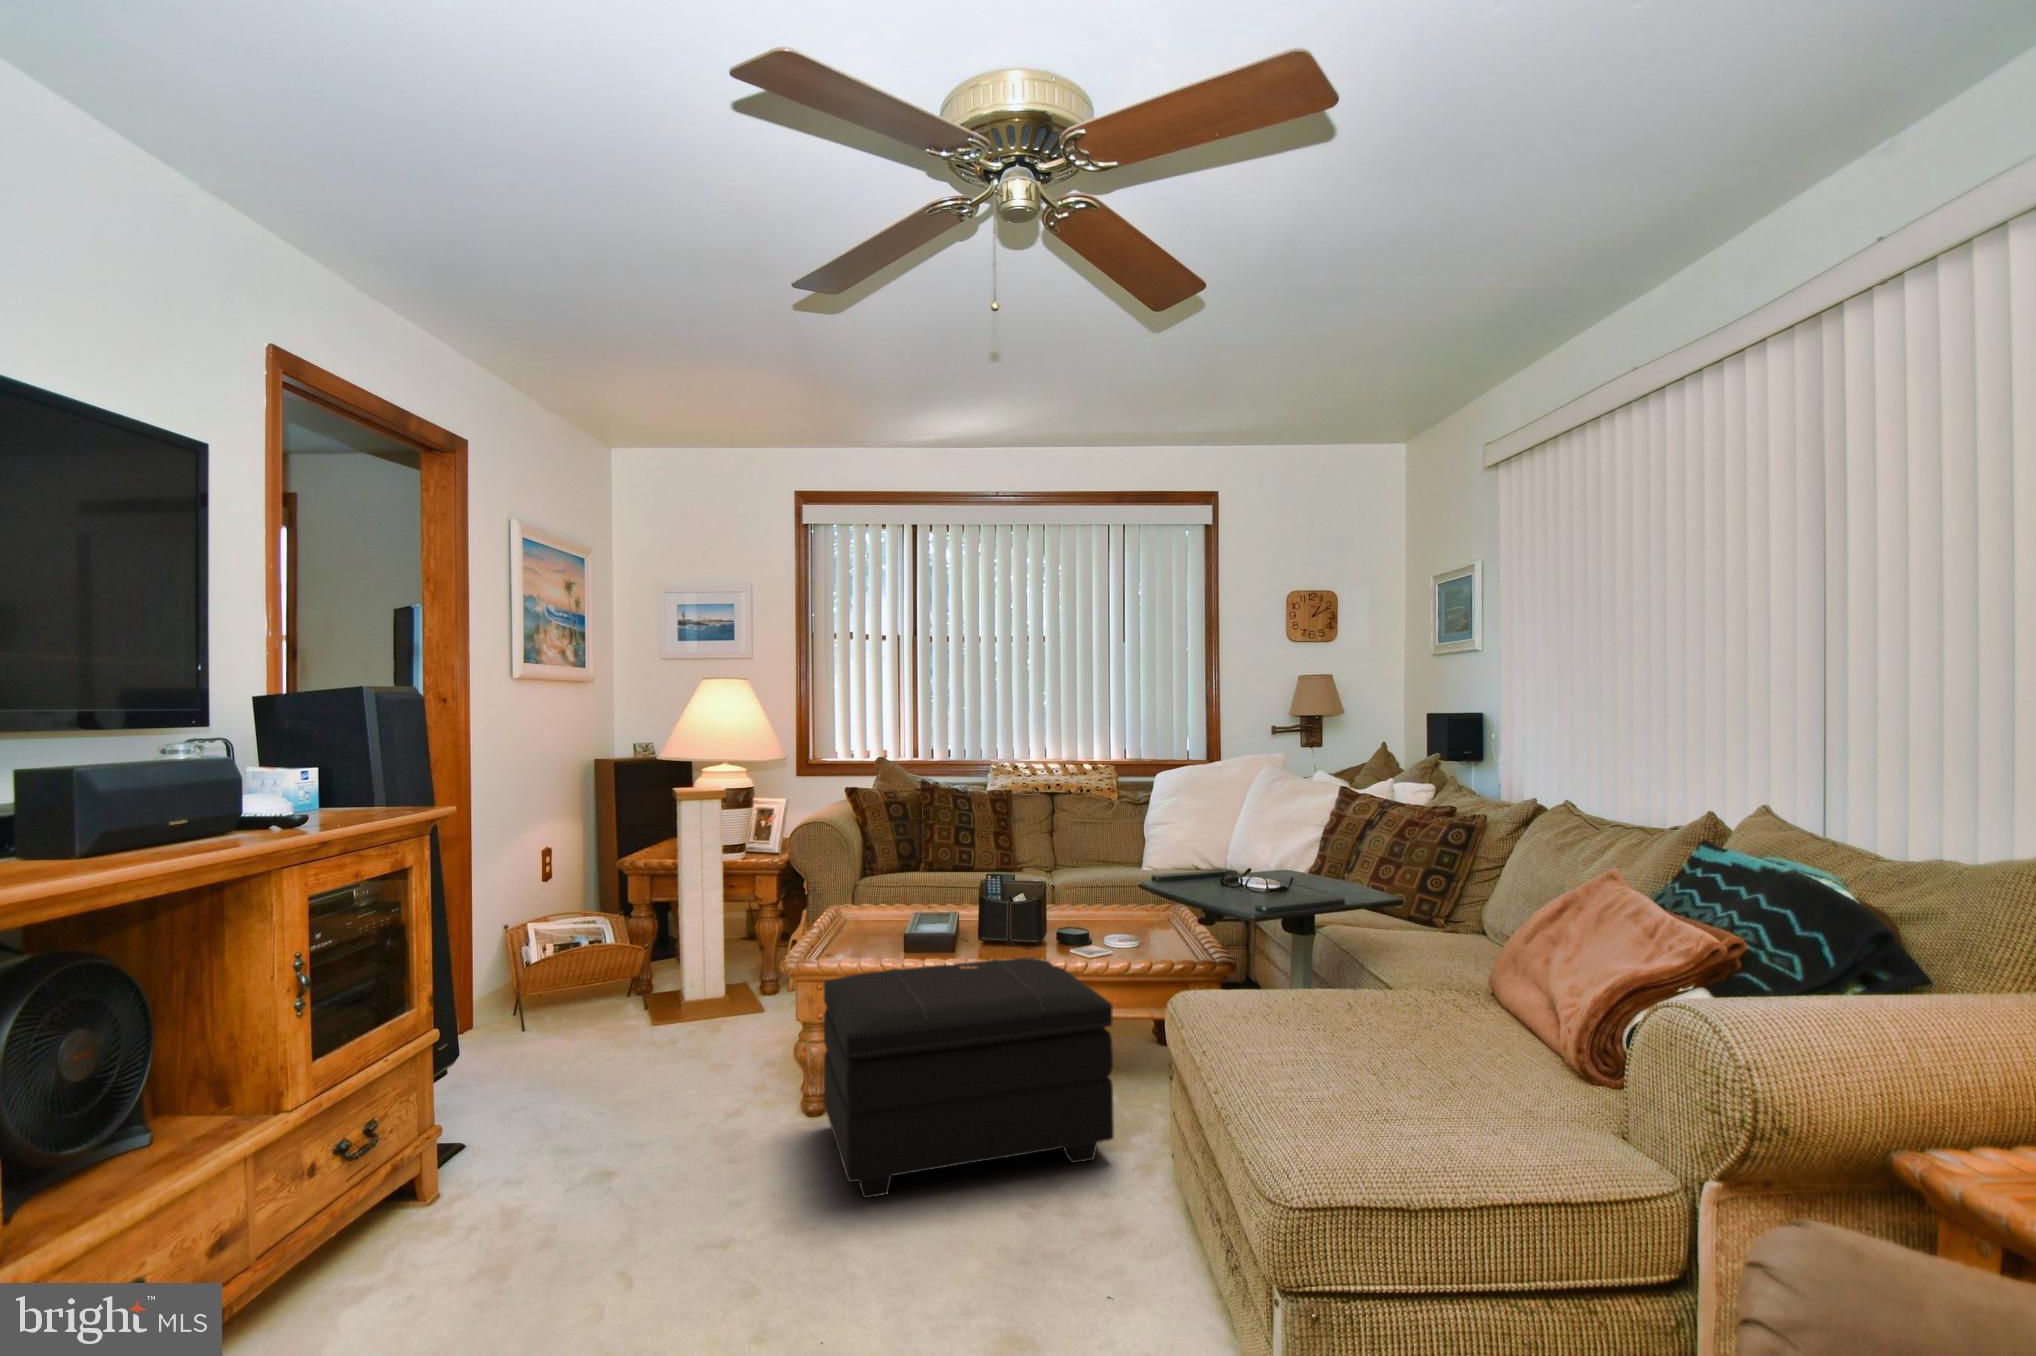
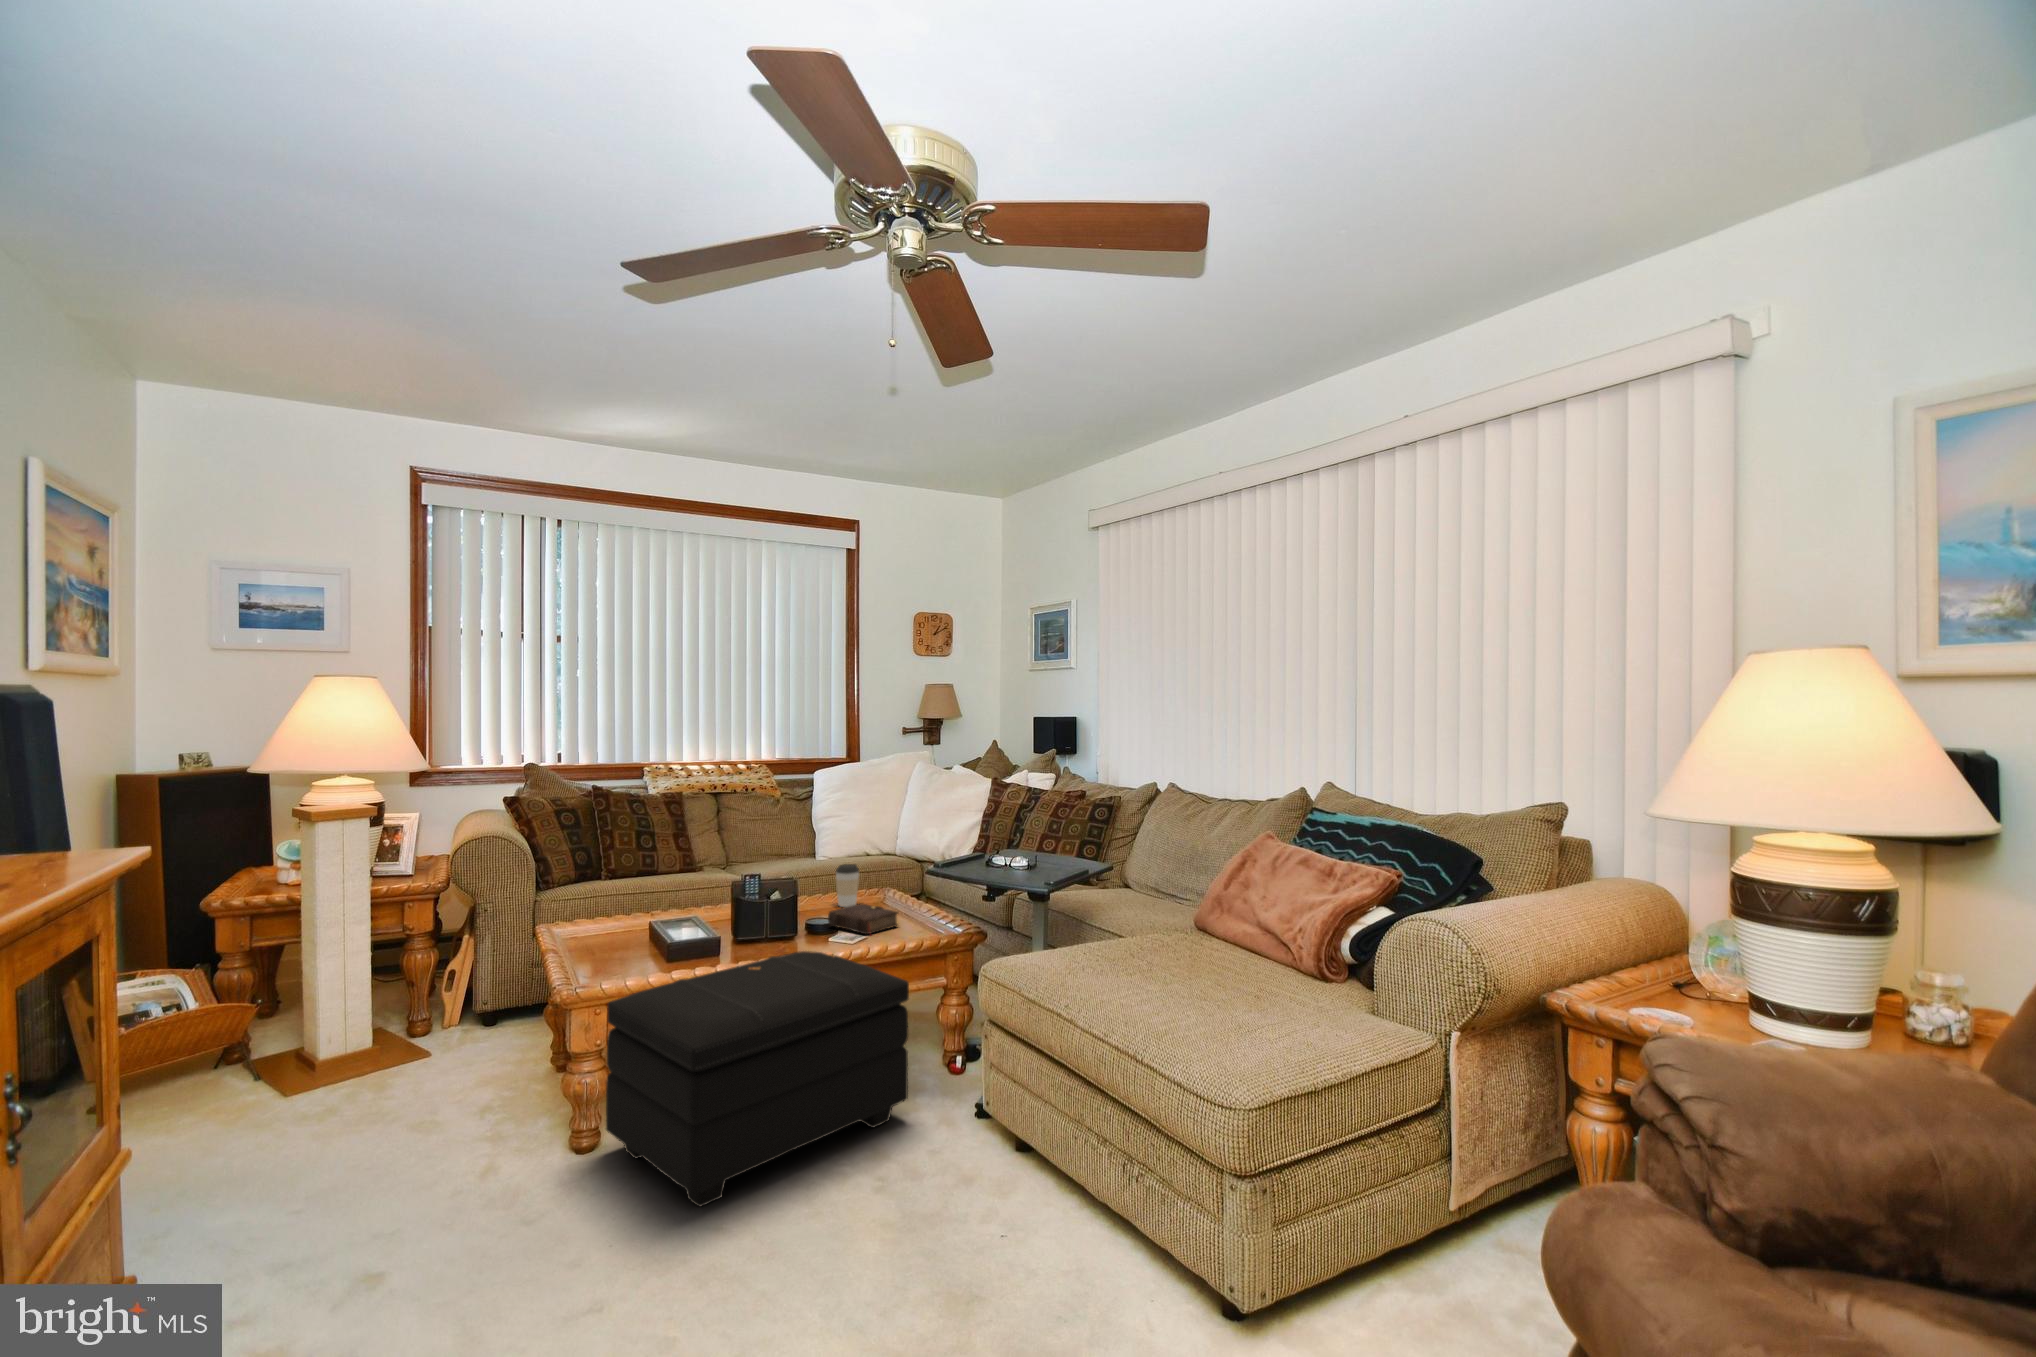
coffee cup: none [1115,872,1142,920] -> present [836,864,859,907]
book: none [1082,916,1155,956] -> present [828,904,898,934]

